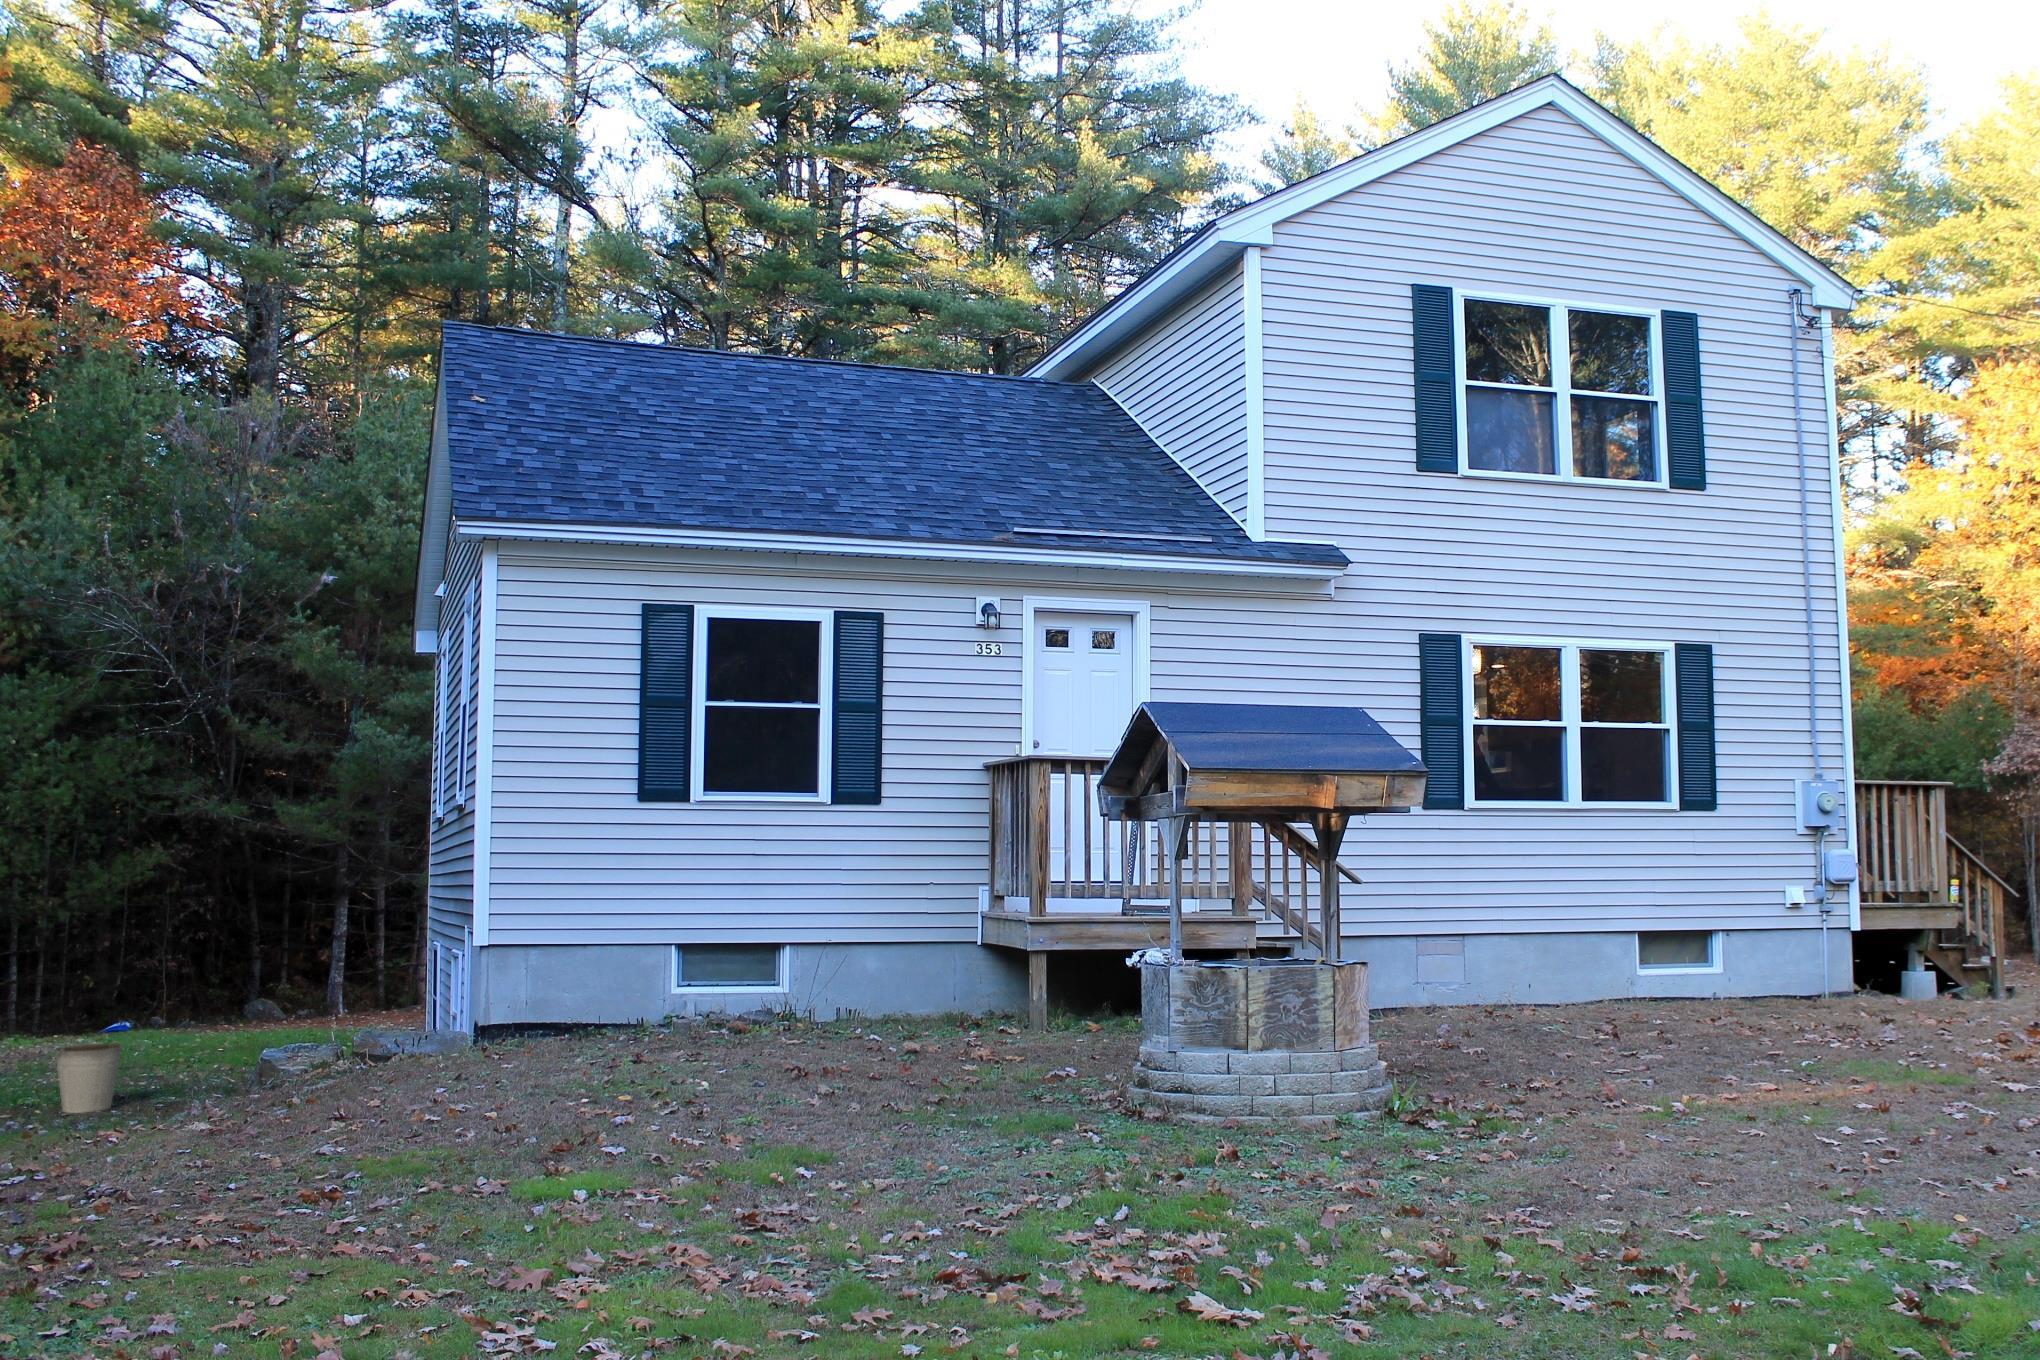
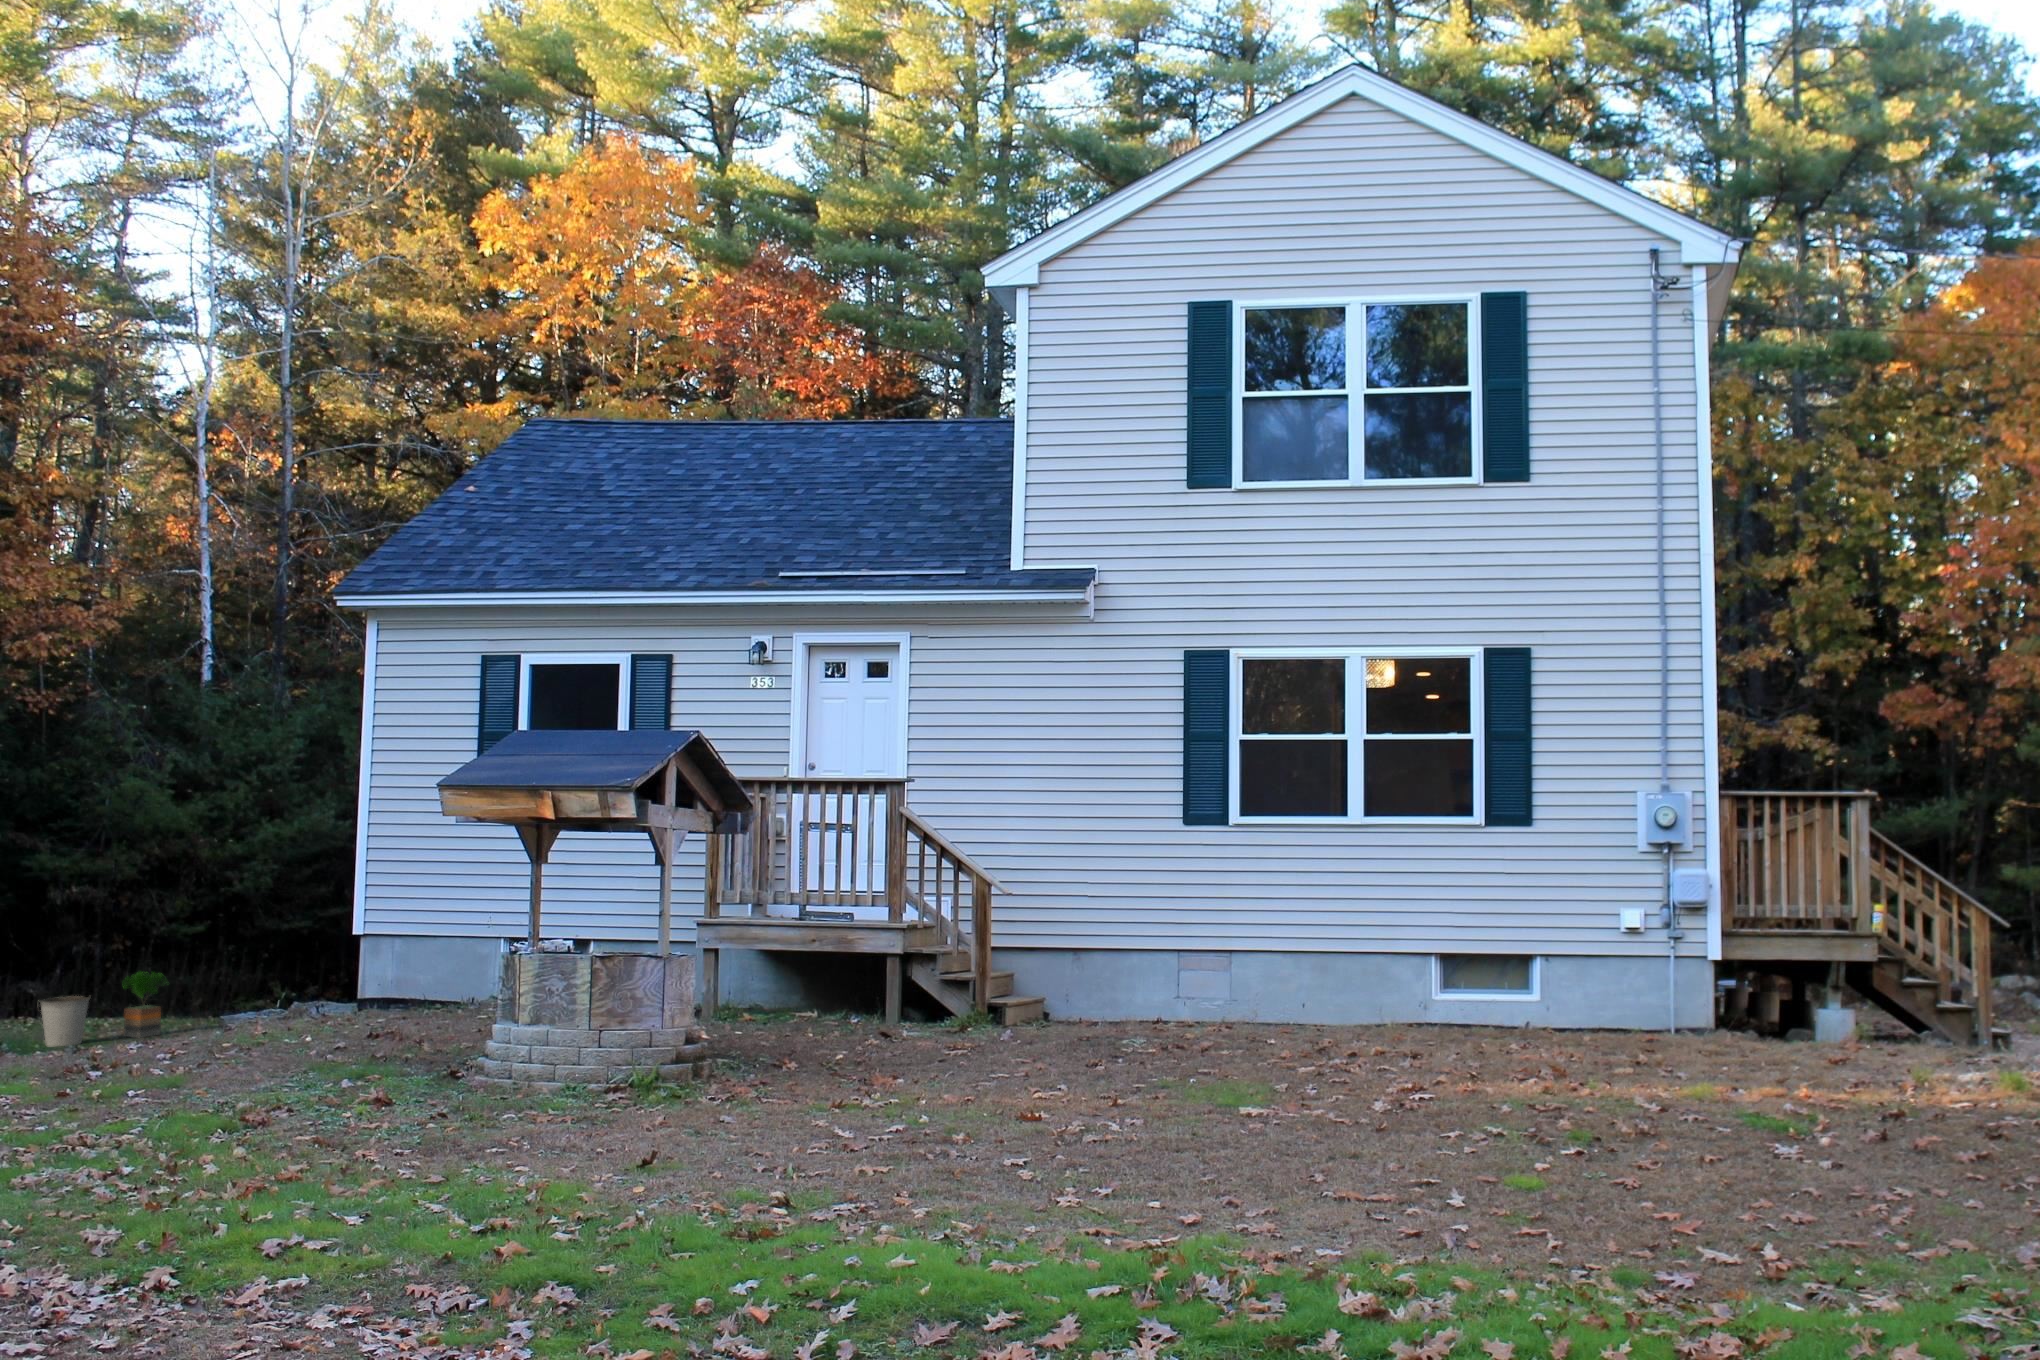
potted tree: none [134,1007,196,1097] -> present [123,972,169,1038]

